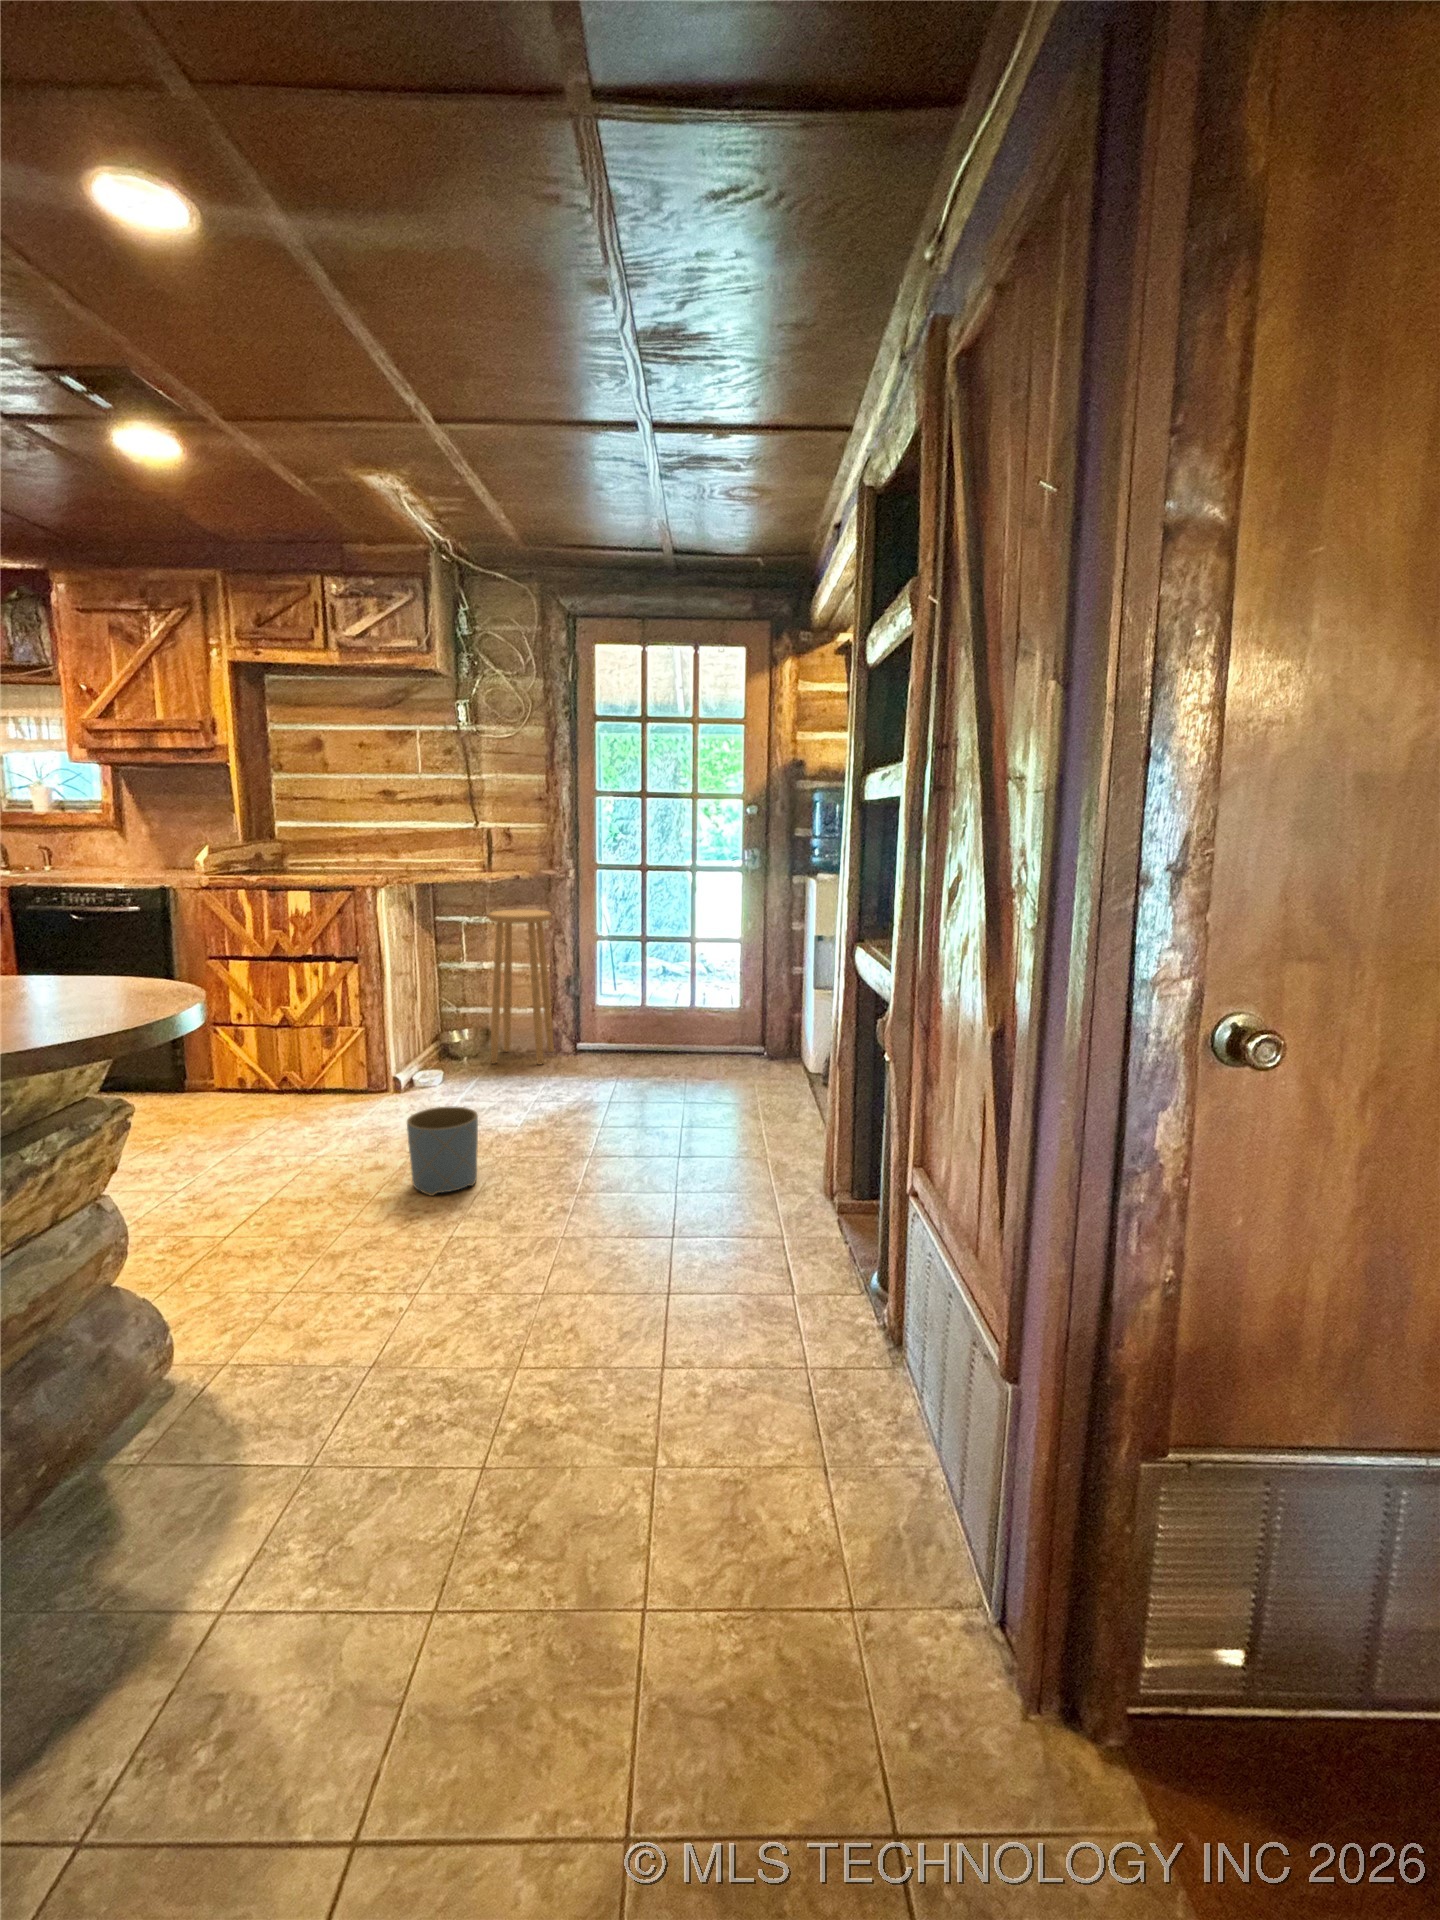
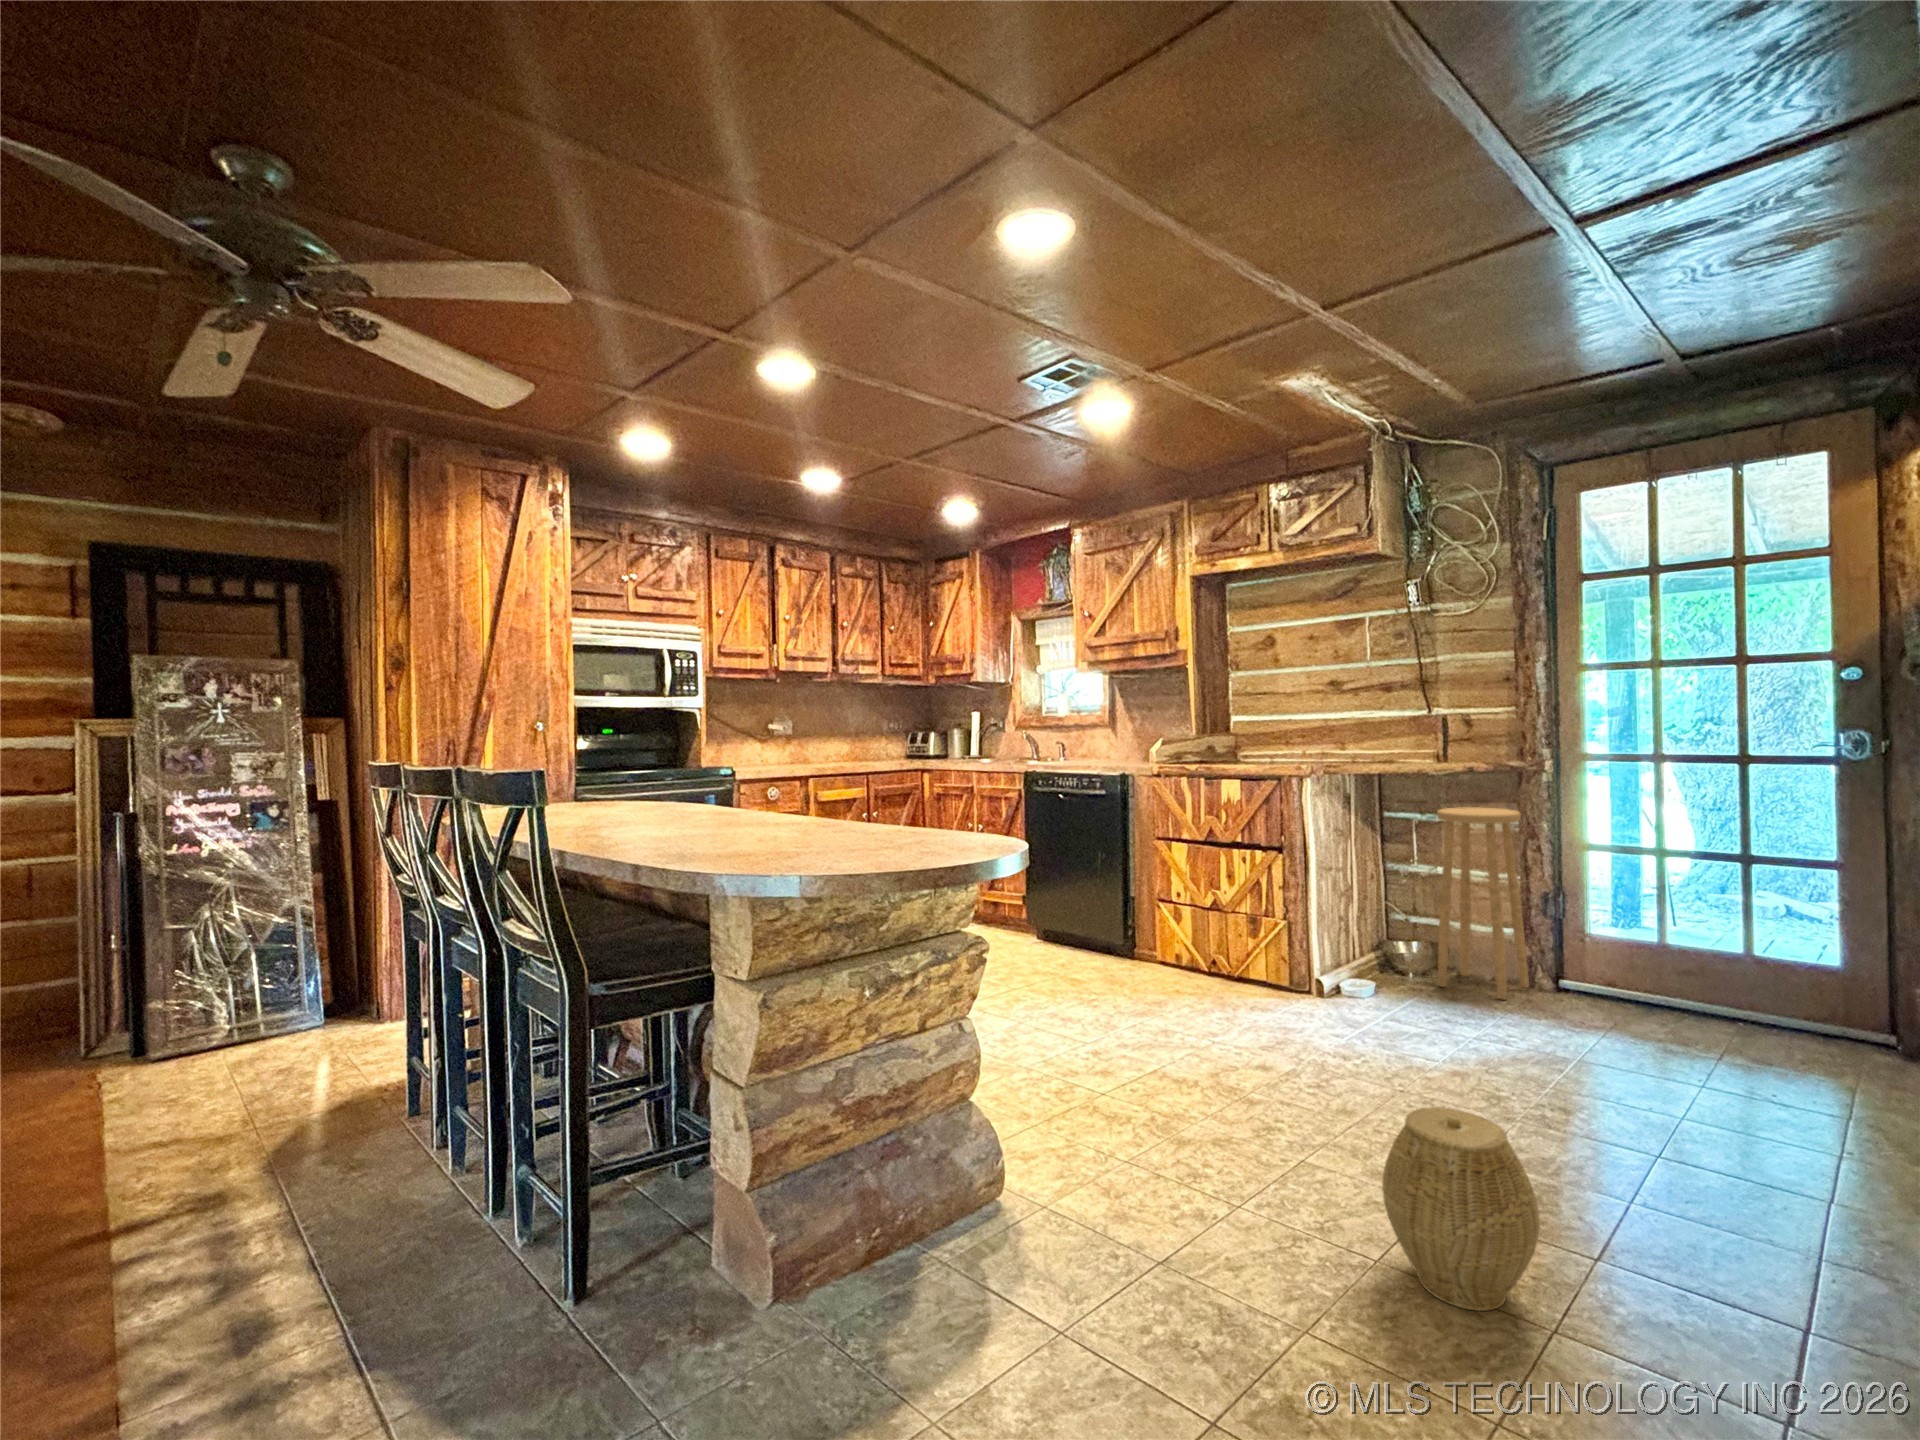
planter: present [407,1106,478,1196] -> none [1278,1016,1359,1118]
woven basket: none [547,1149,653,1291] -> present [1382,1107,1540,1311]

